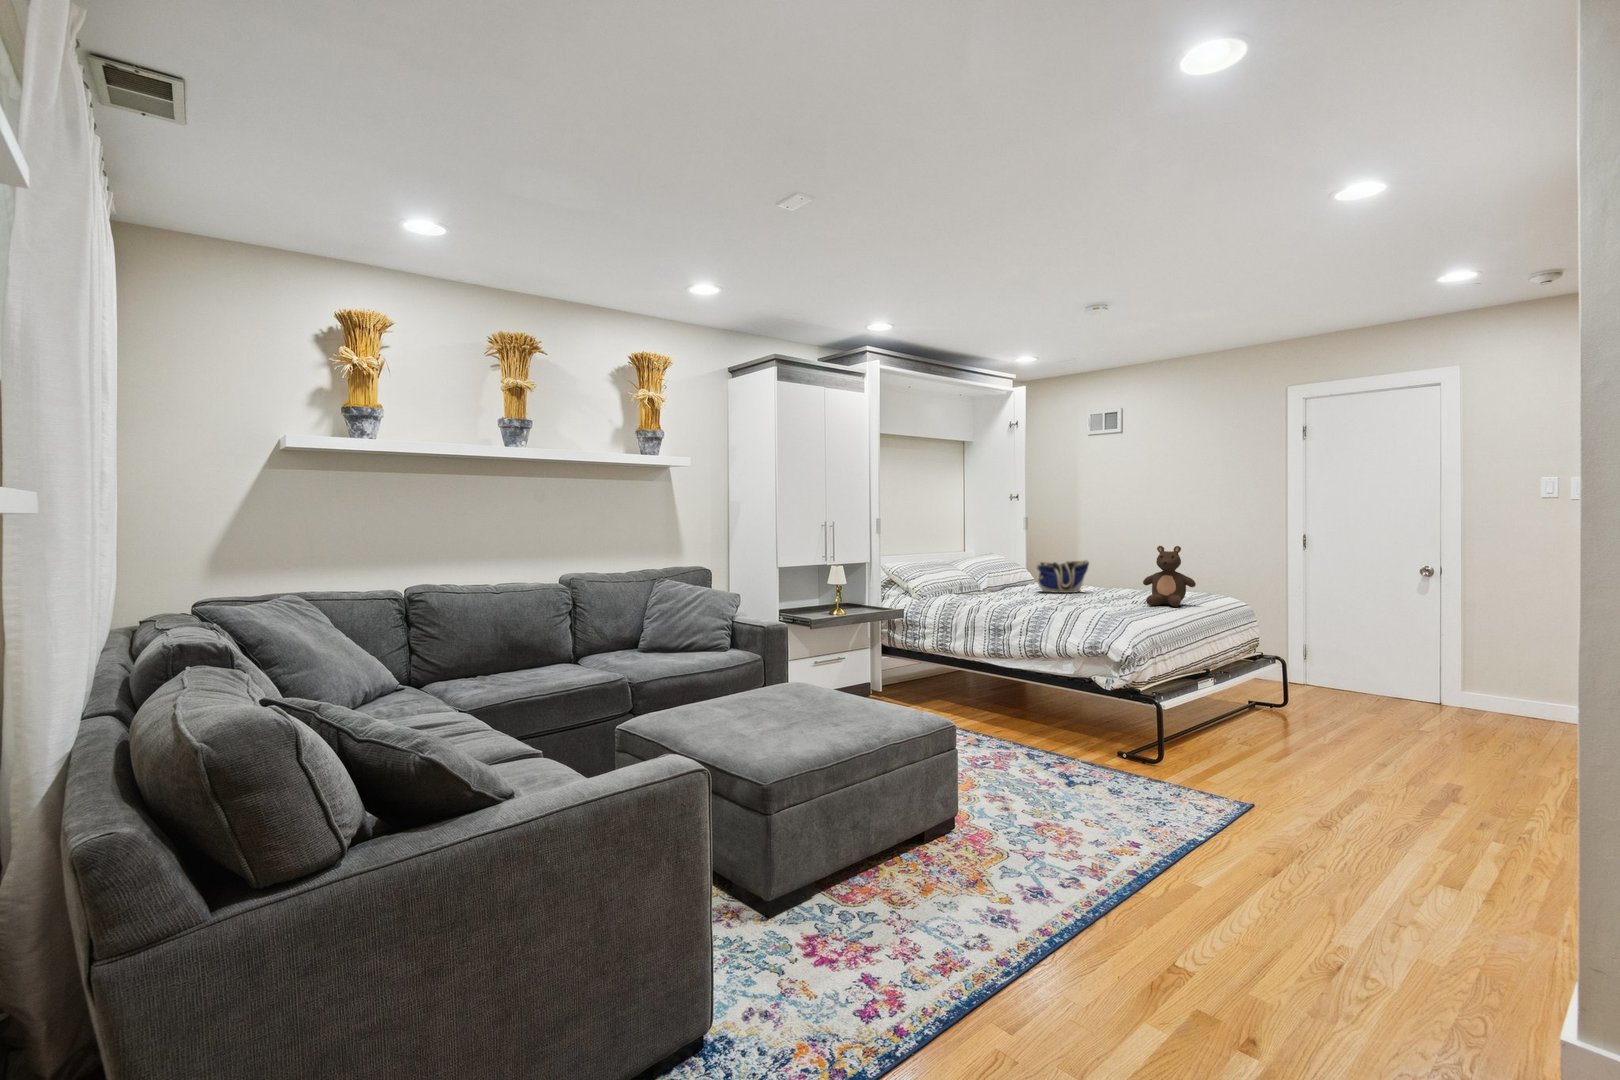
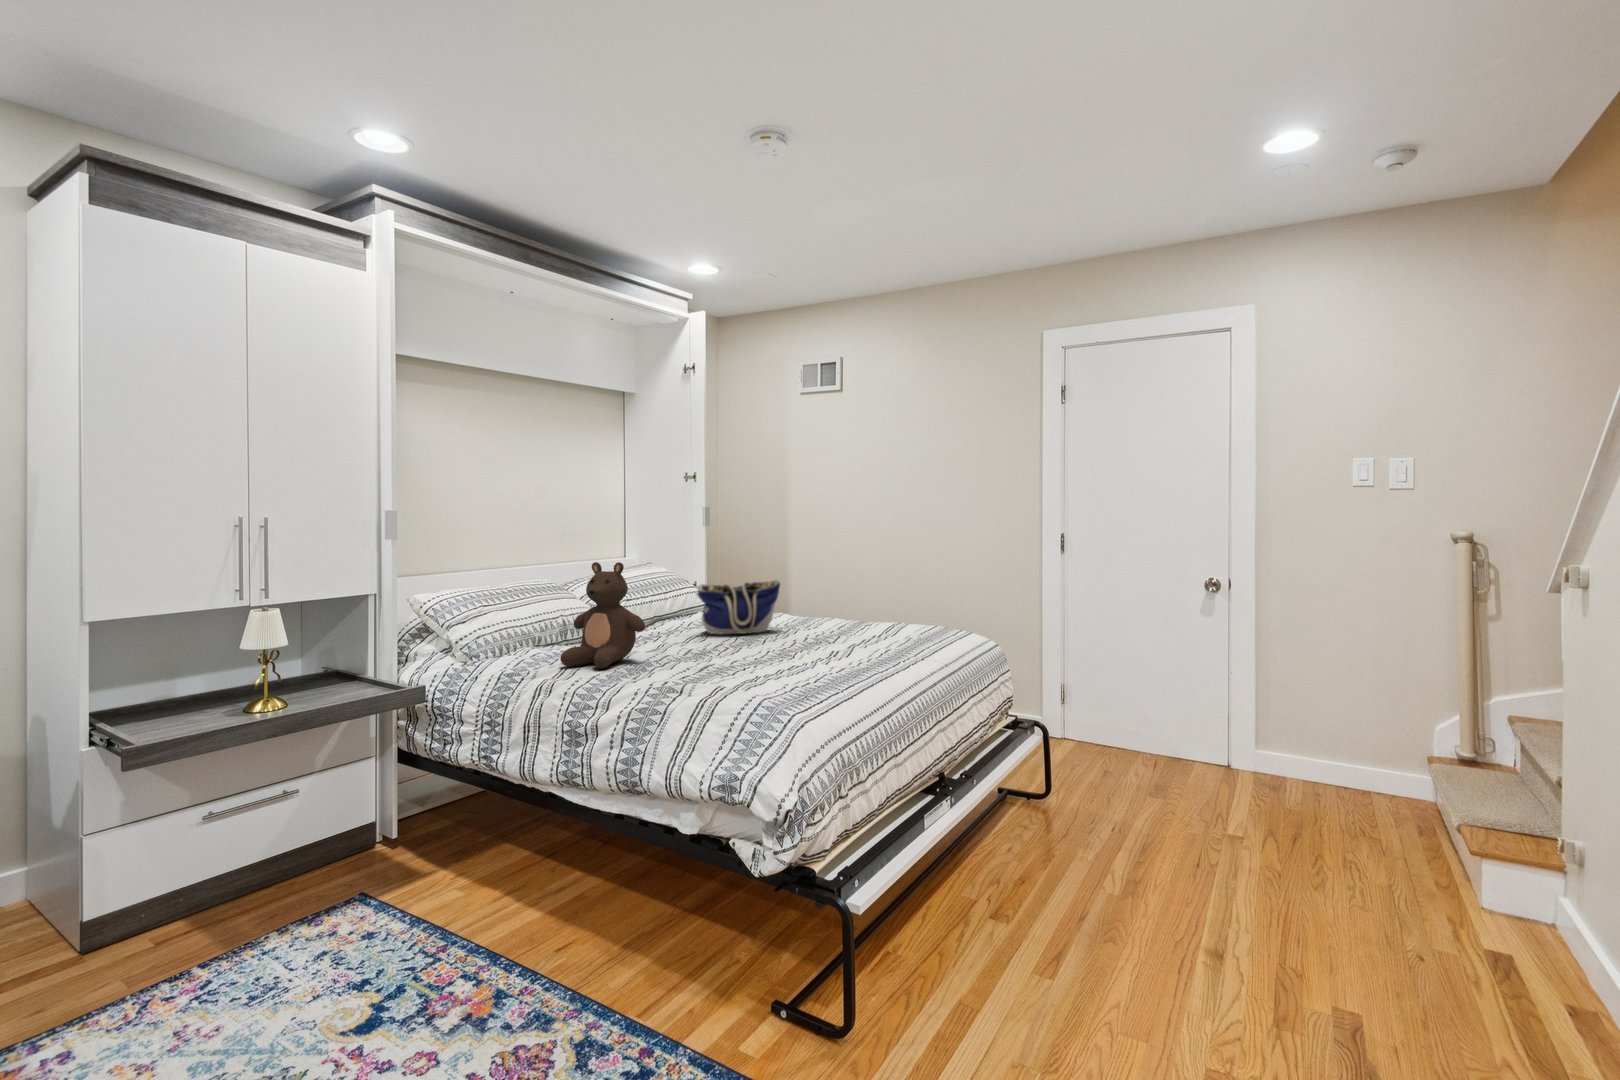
teddy bear: present [1143,546,1196,607] -> present [560,562,645,668]

